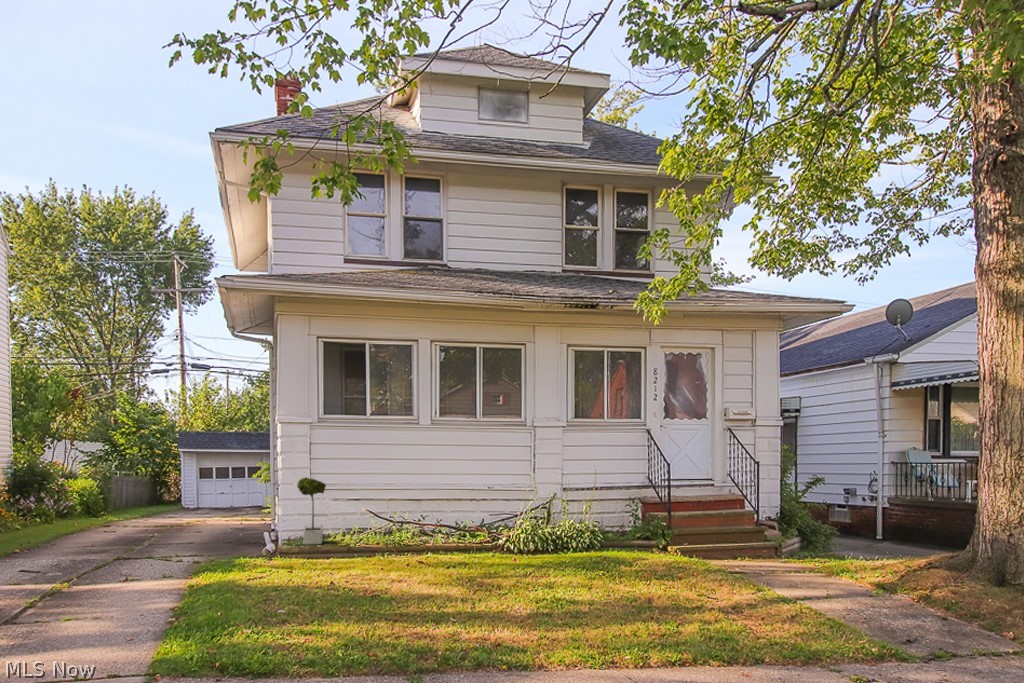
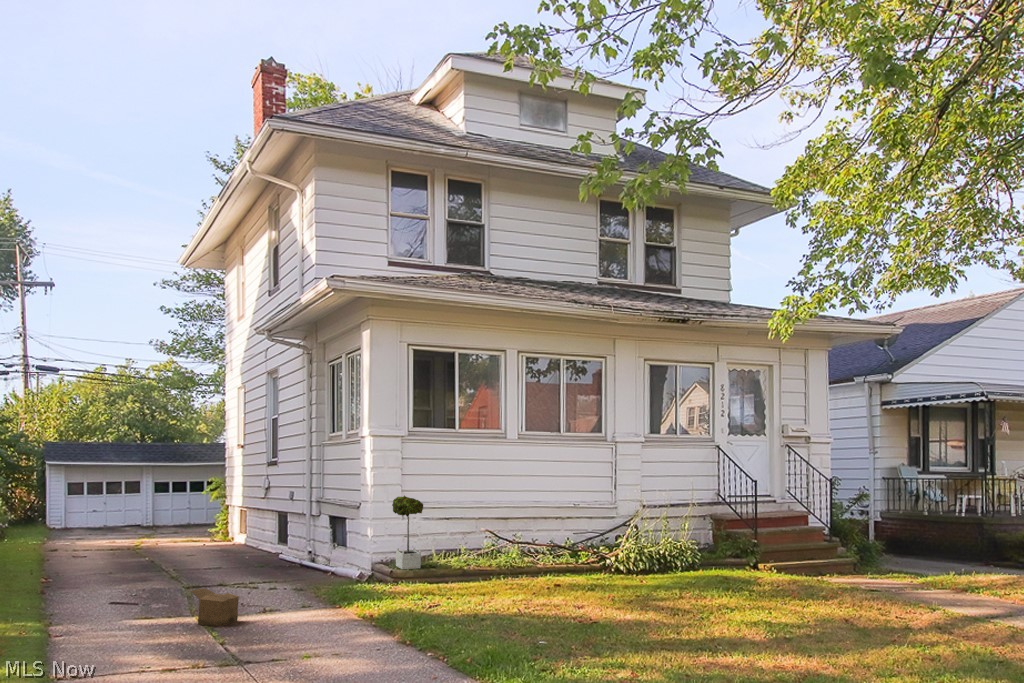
cardboard box: none [38,557,81,592] -> present [192,589,239,626]

